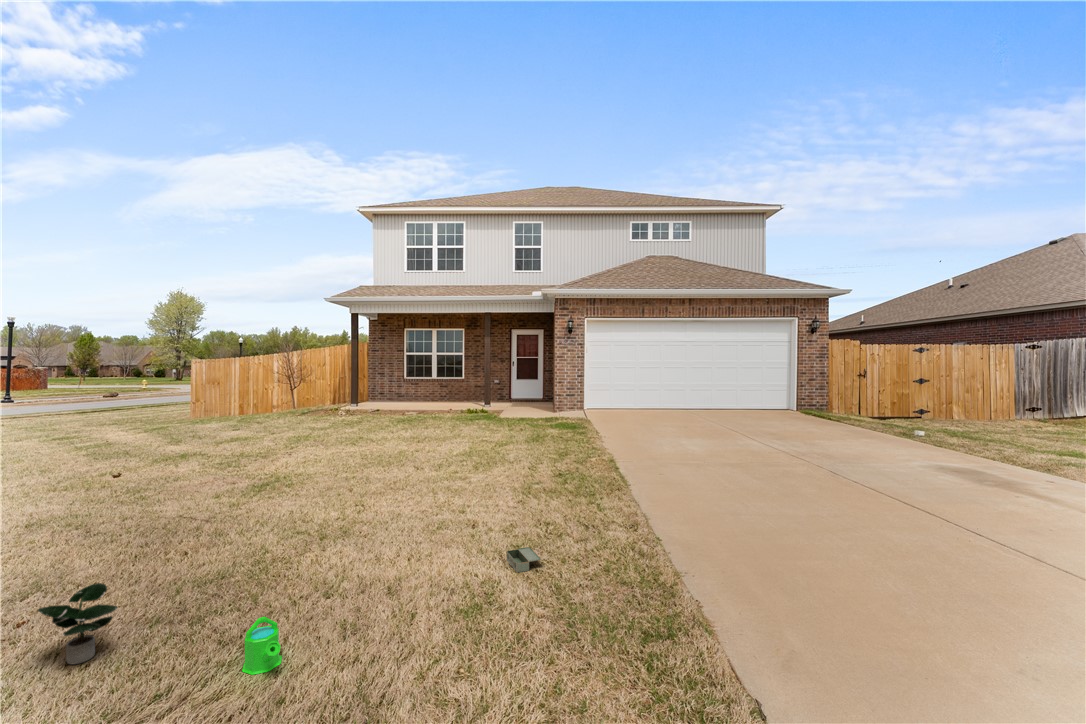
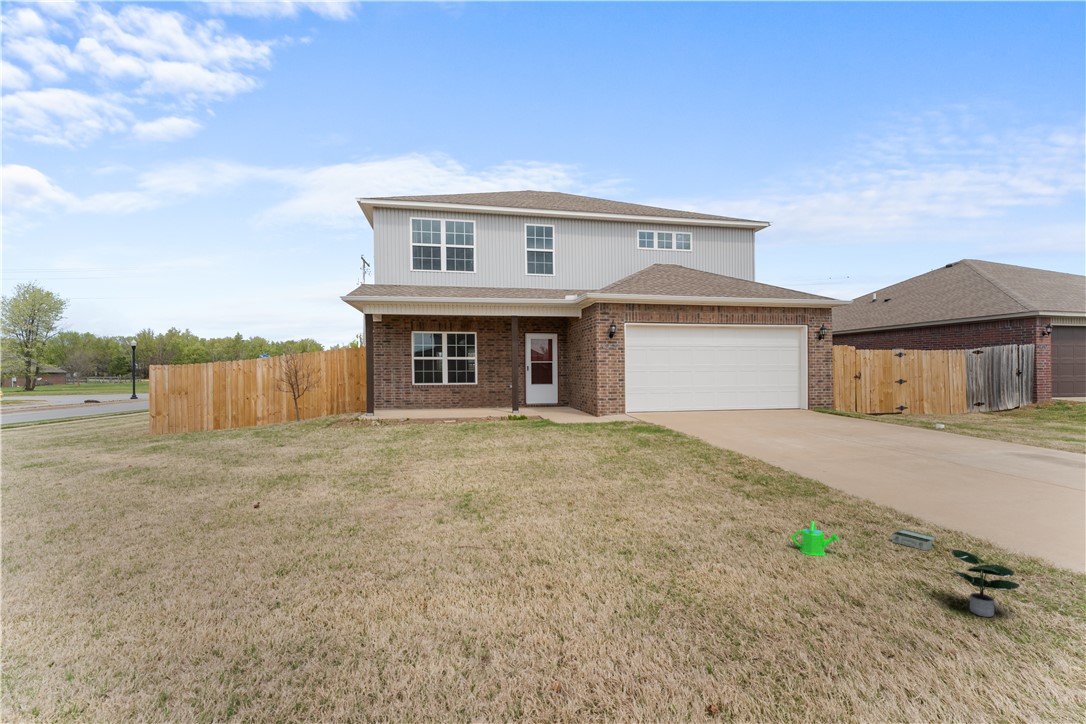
potted plant: present [38,583,117,664] -> present [951,550,1020,617]
watering can: present [242,616,282,675] -> present [792,521,839,556]

